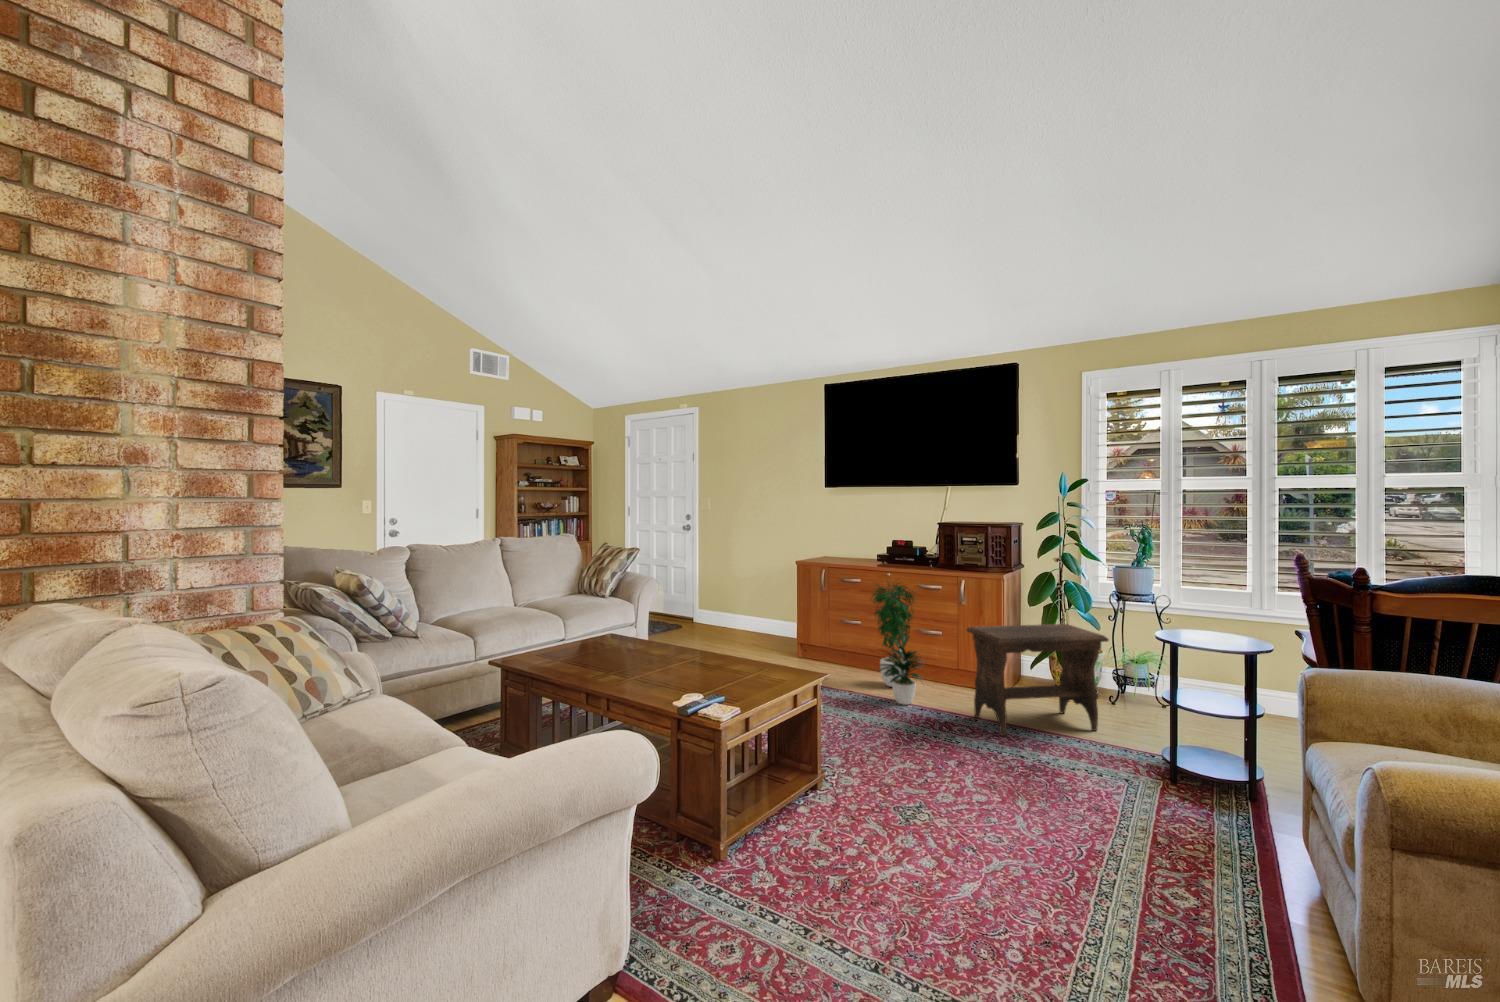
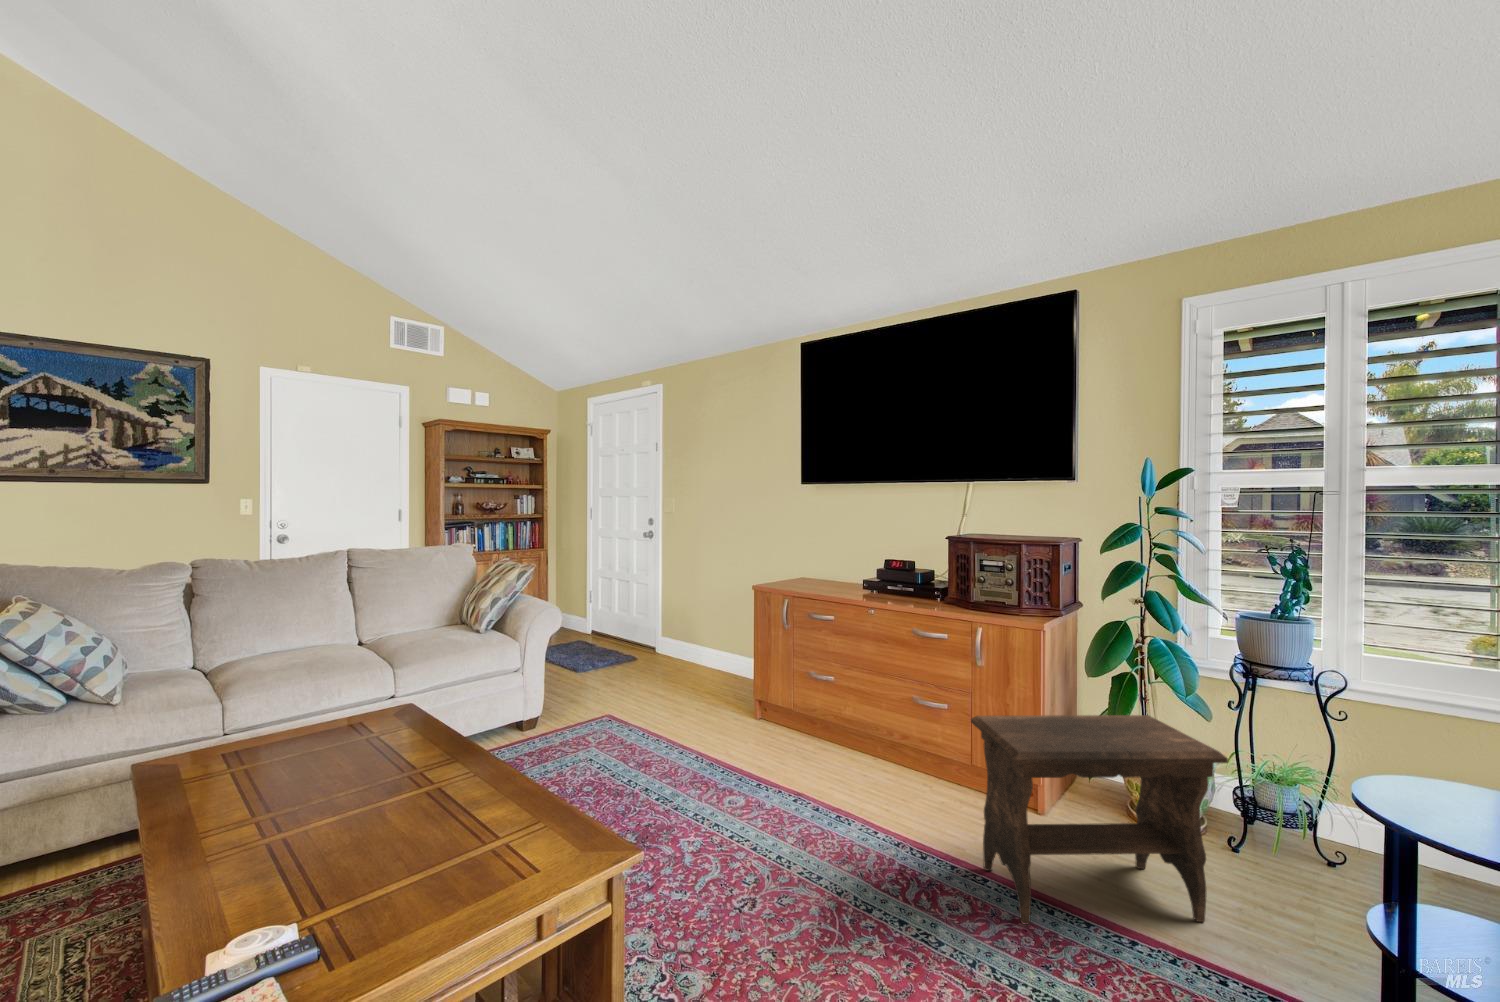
potted plant: present [872,583,921,705] -> none [830,617,913,830]

